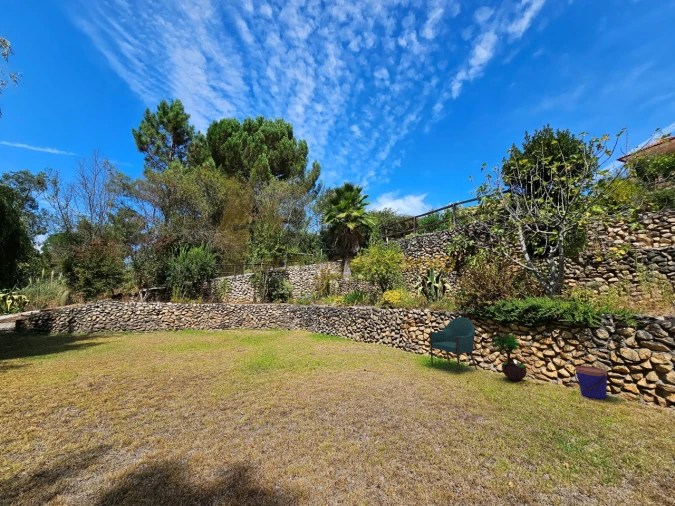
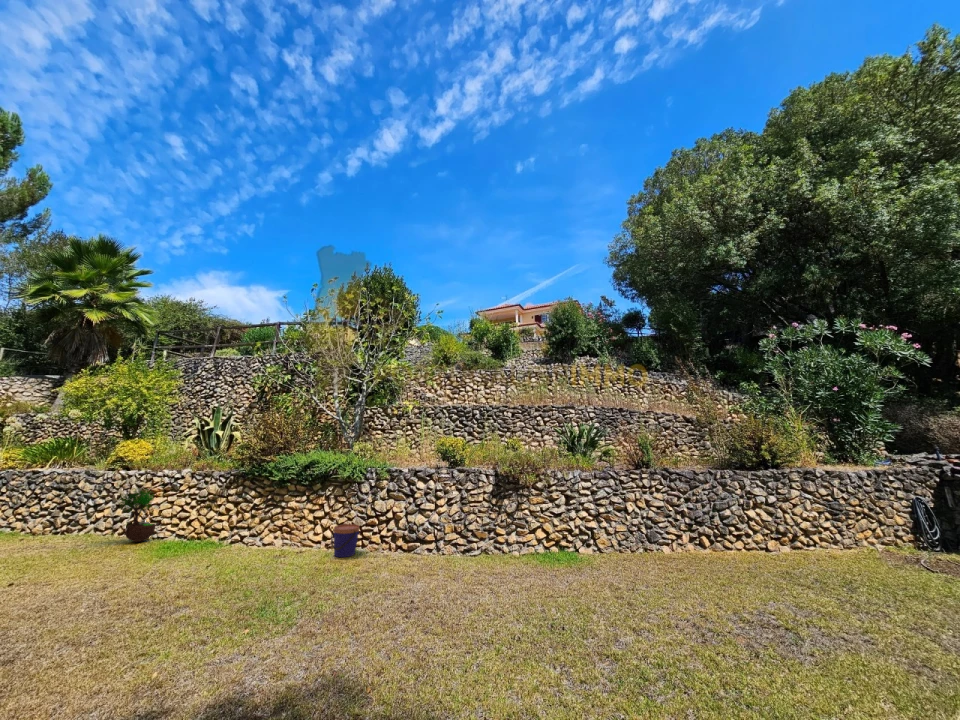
chair: present [429,317,477,374] -> none [165,479,243,559]
potted tree: present [493,333,527,381] -> present [120,489,155,542]

